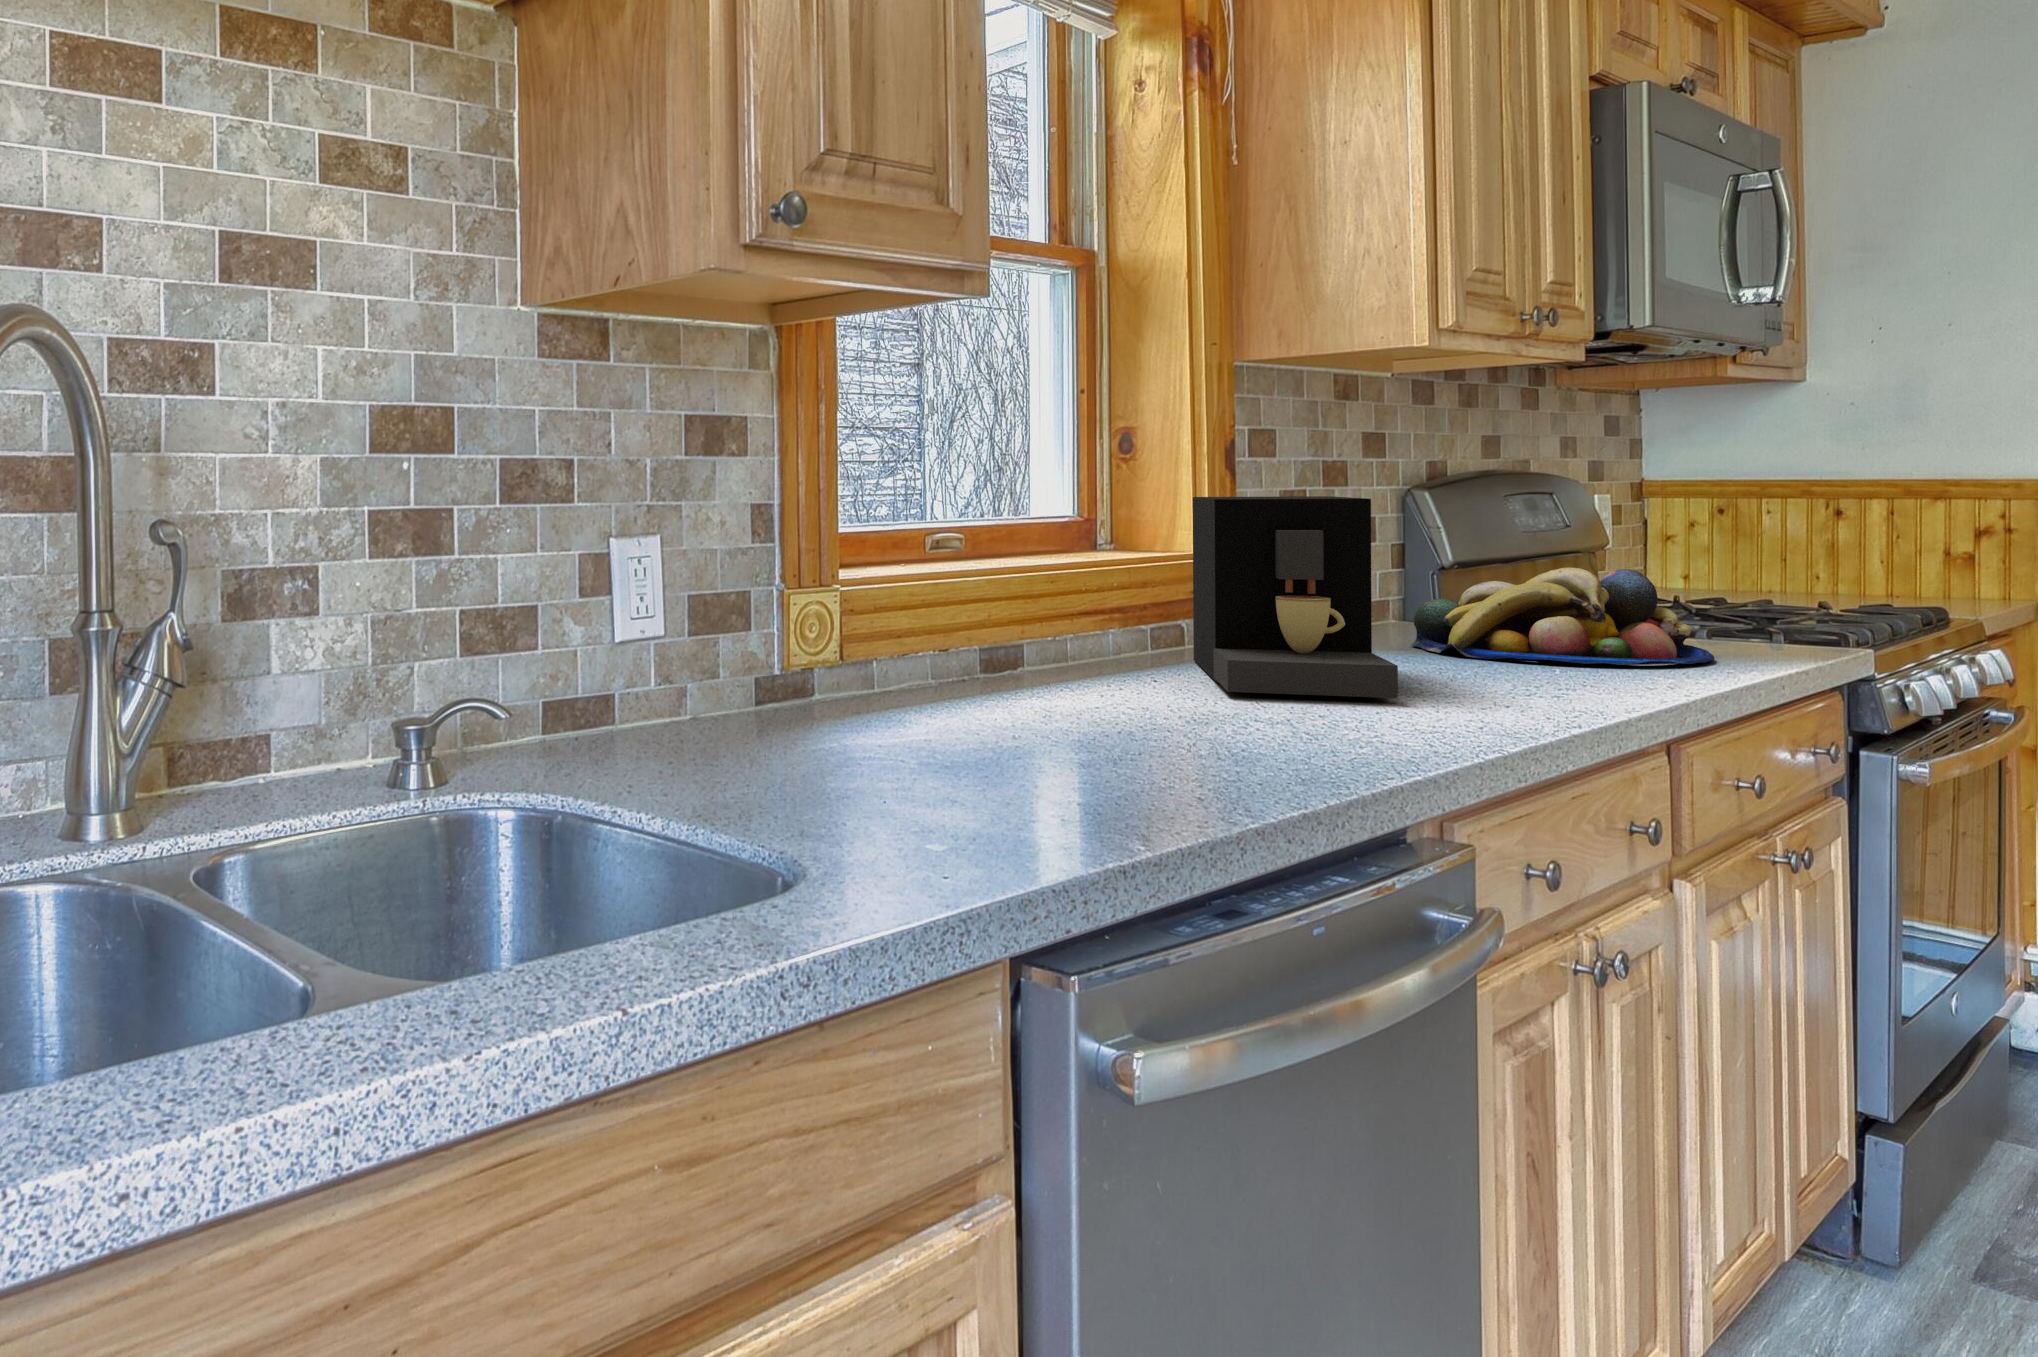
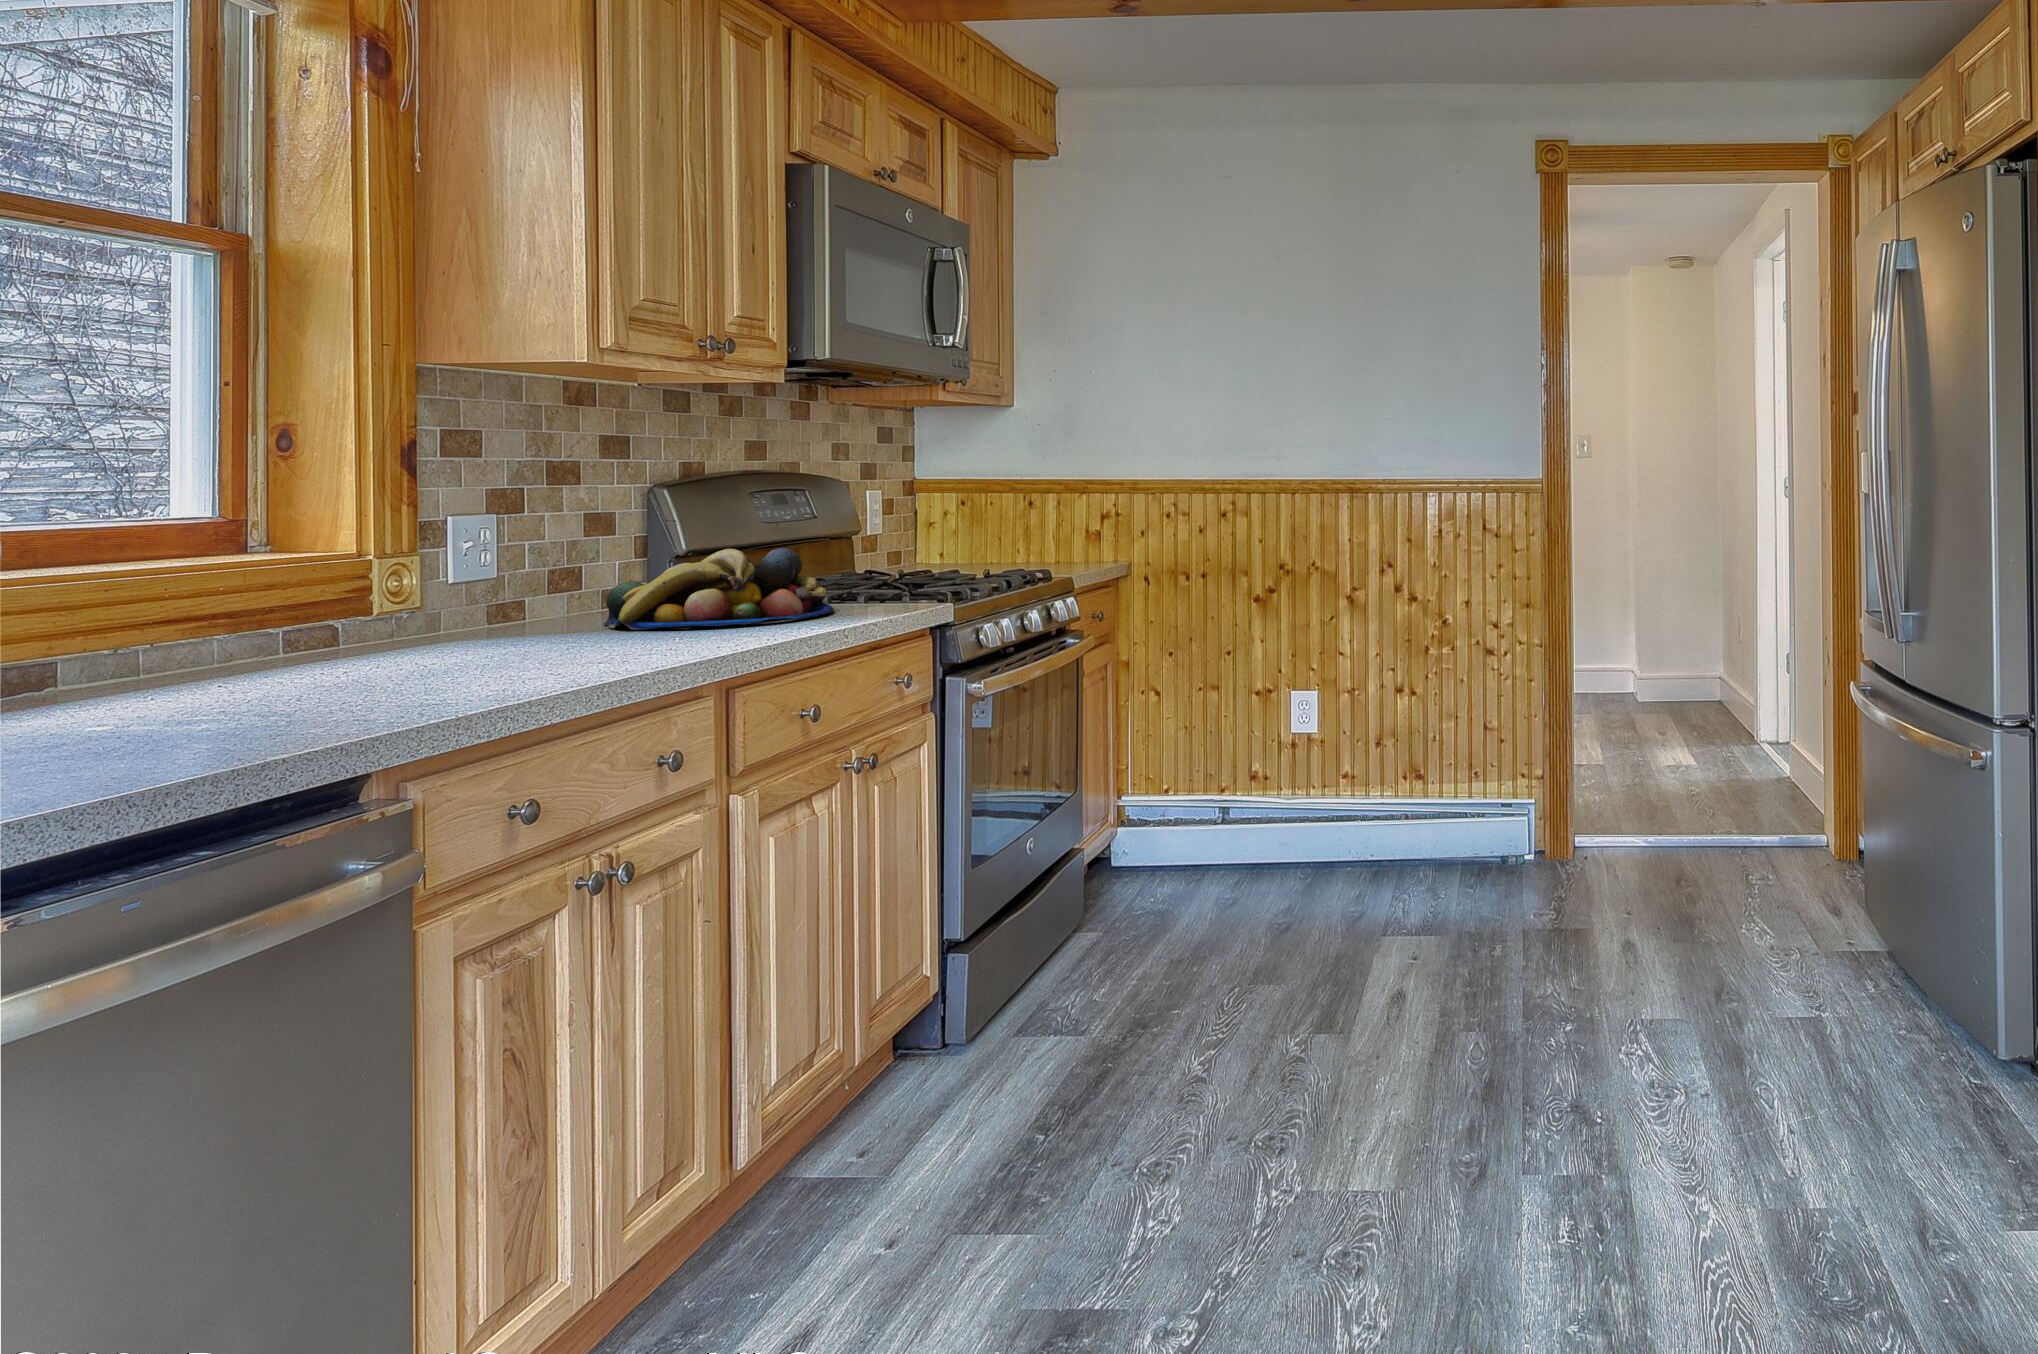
coffee maker: present [1193,496,1398,698] -> none [274,494,479,690]

